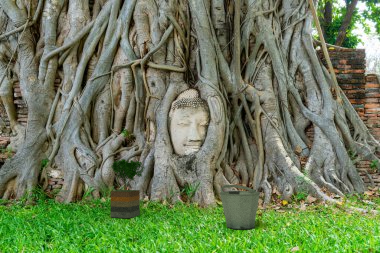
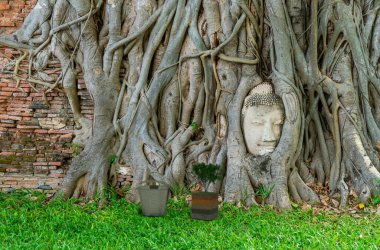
bucket: present [220,185,260,229] -> present [138,180,171,216]

